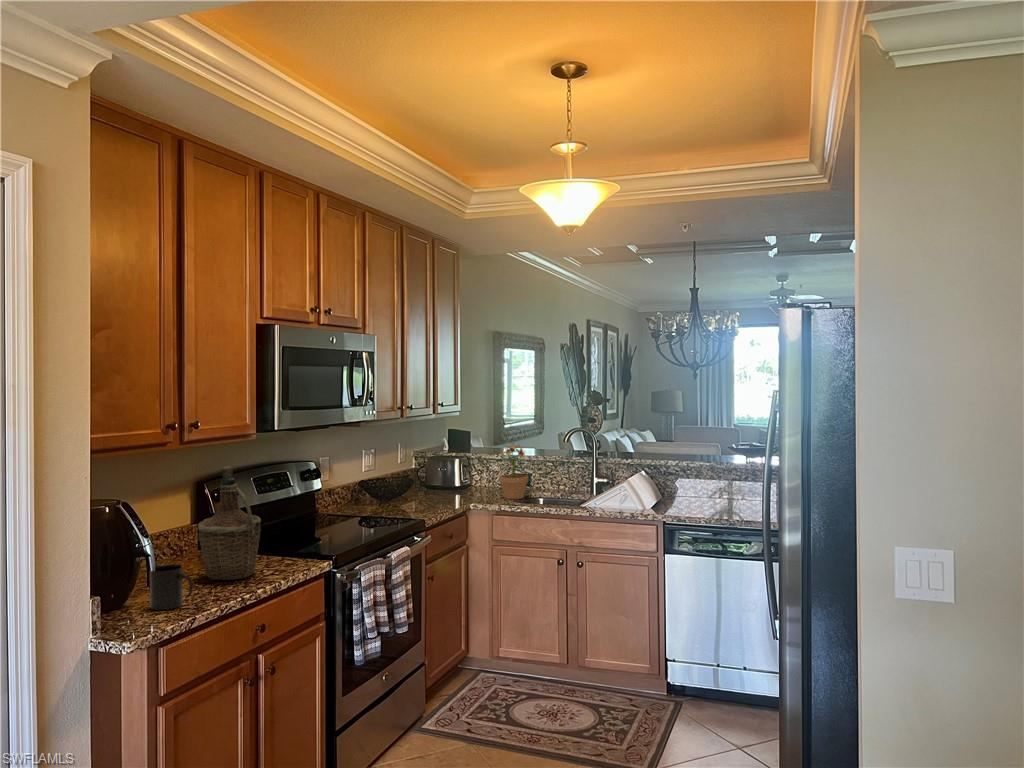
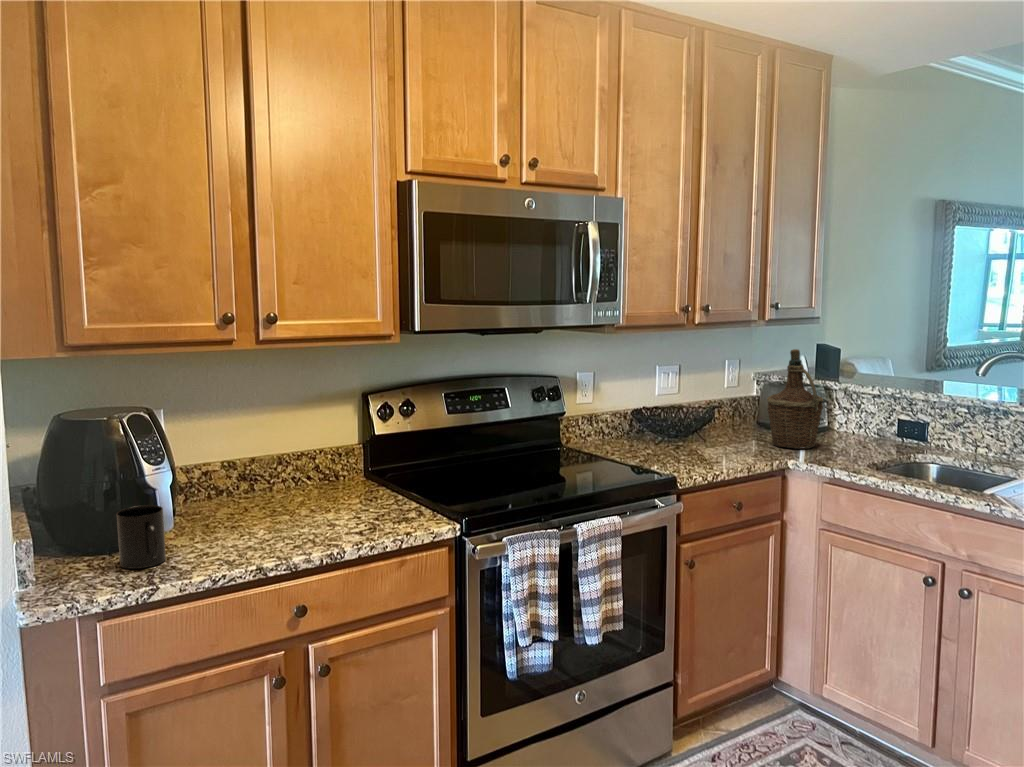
potted plant: present [499,446,528,499] -> none [856,369,910,461]
bottle: present [198,467,261,580] -> present [767,349,823,449]

